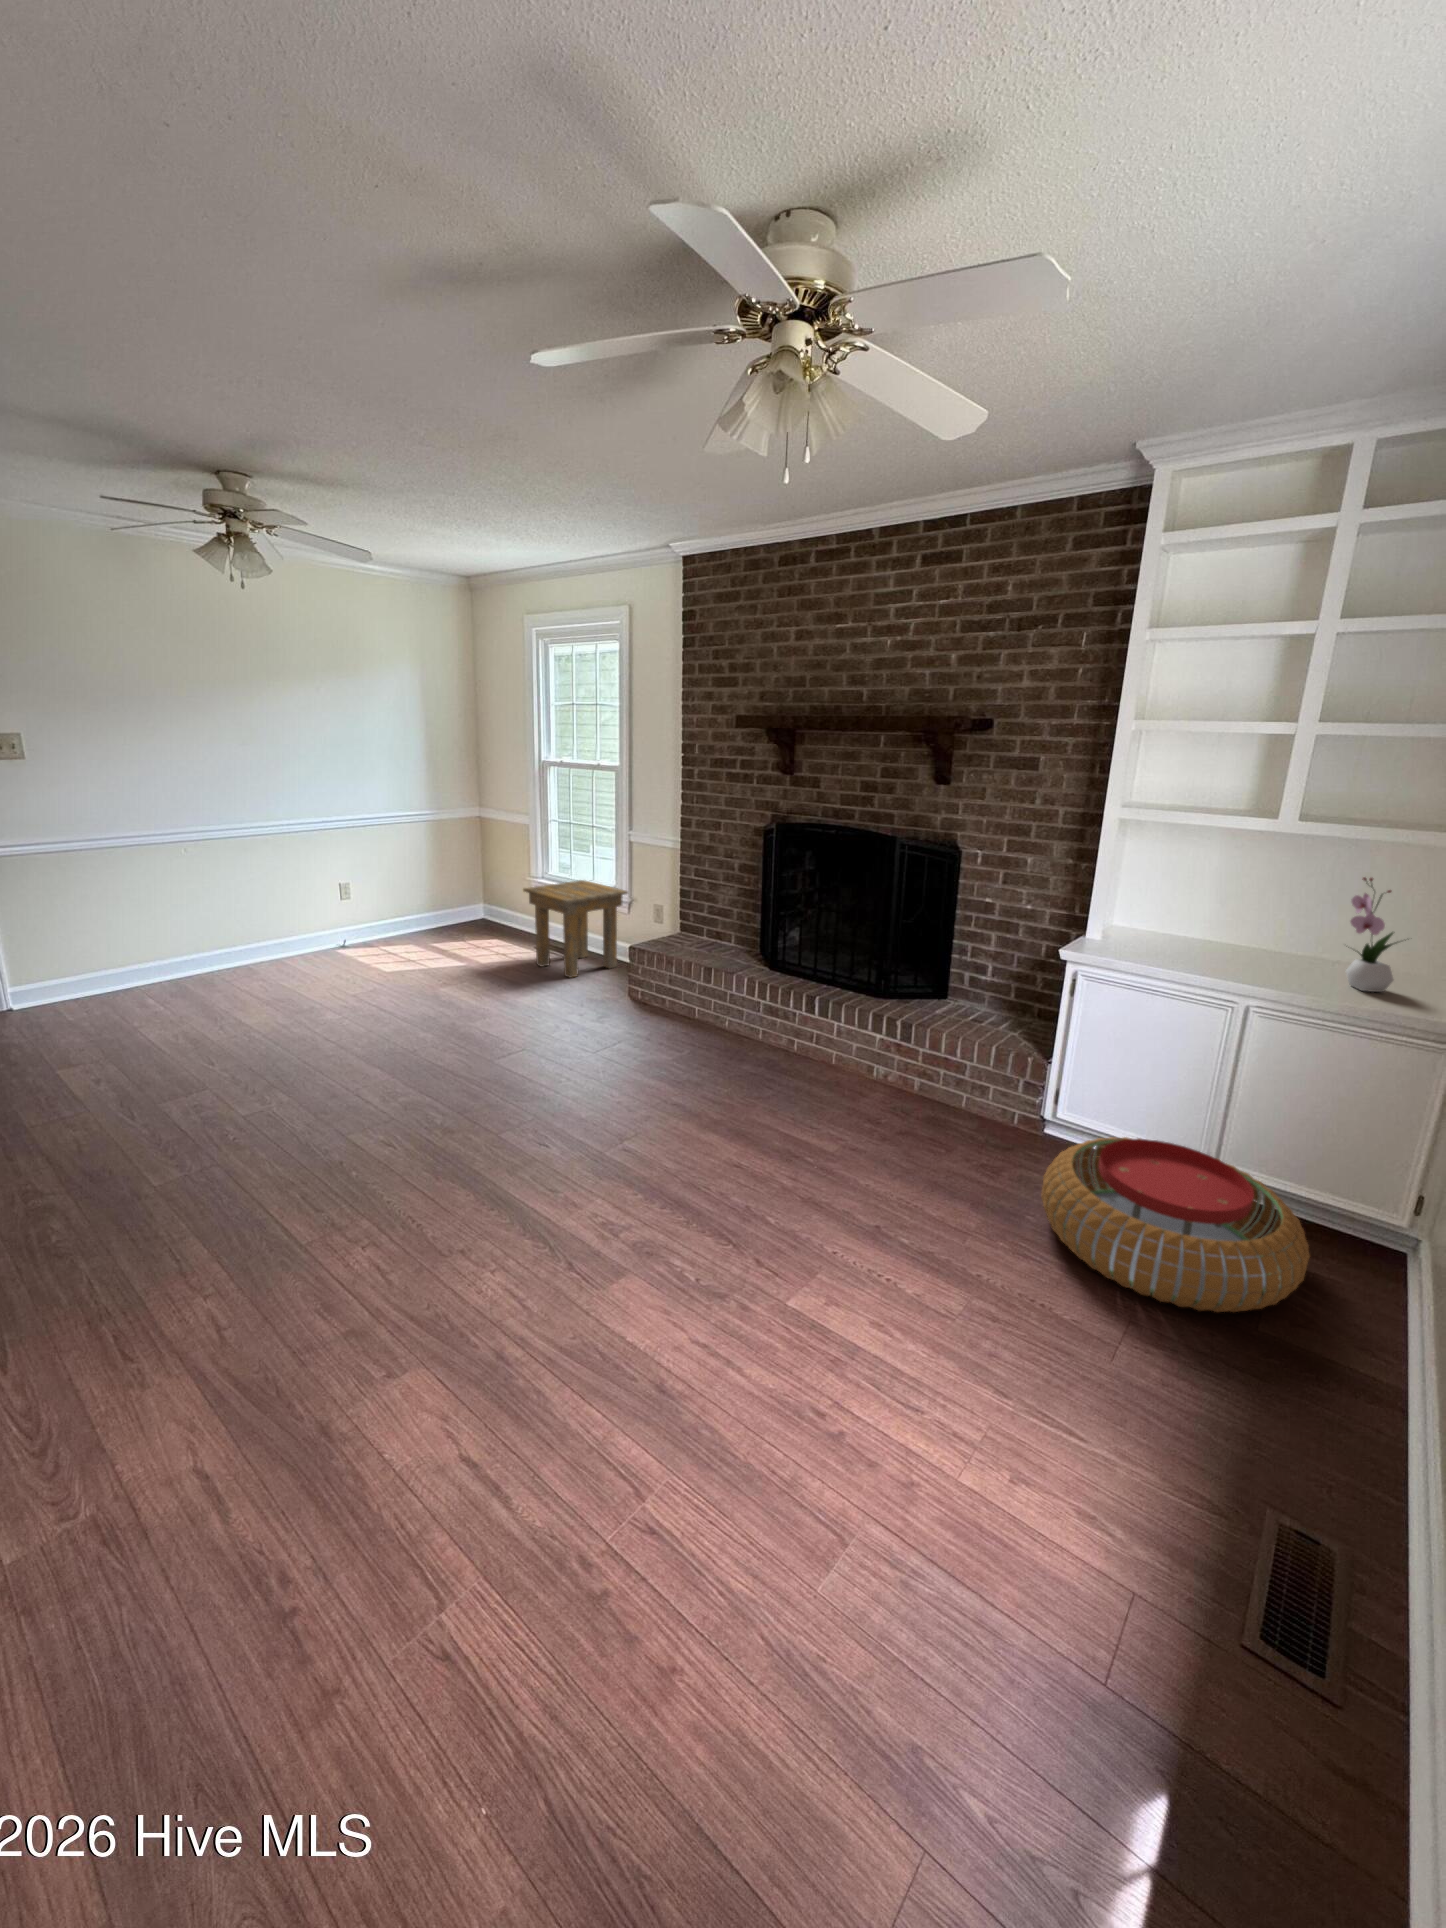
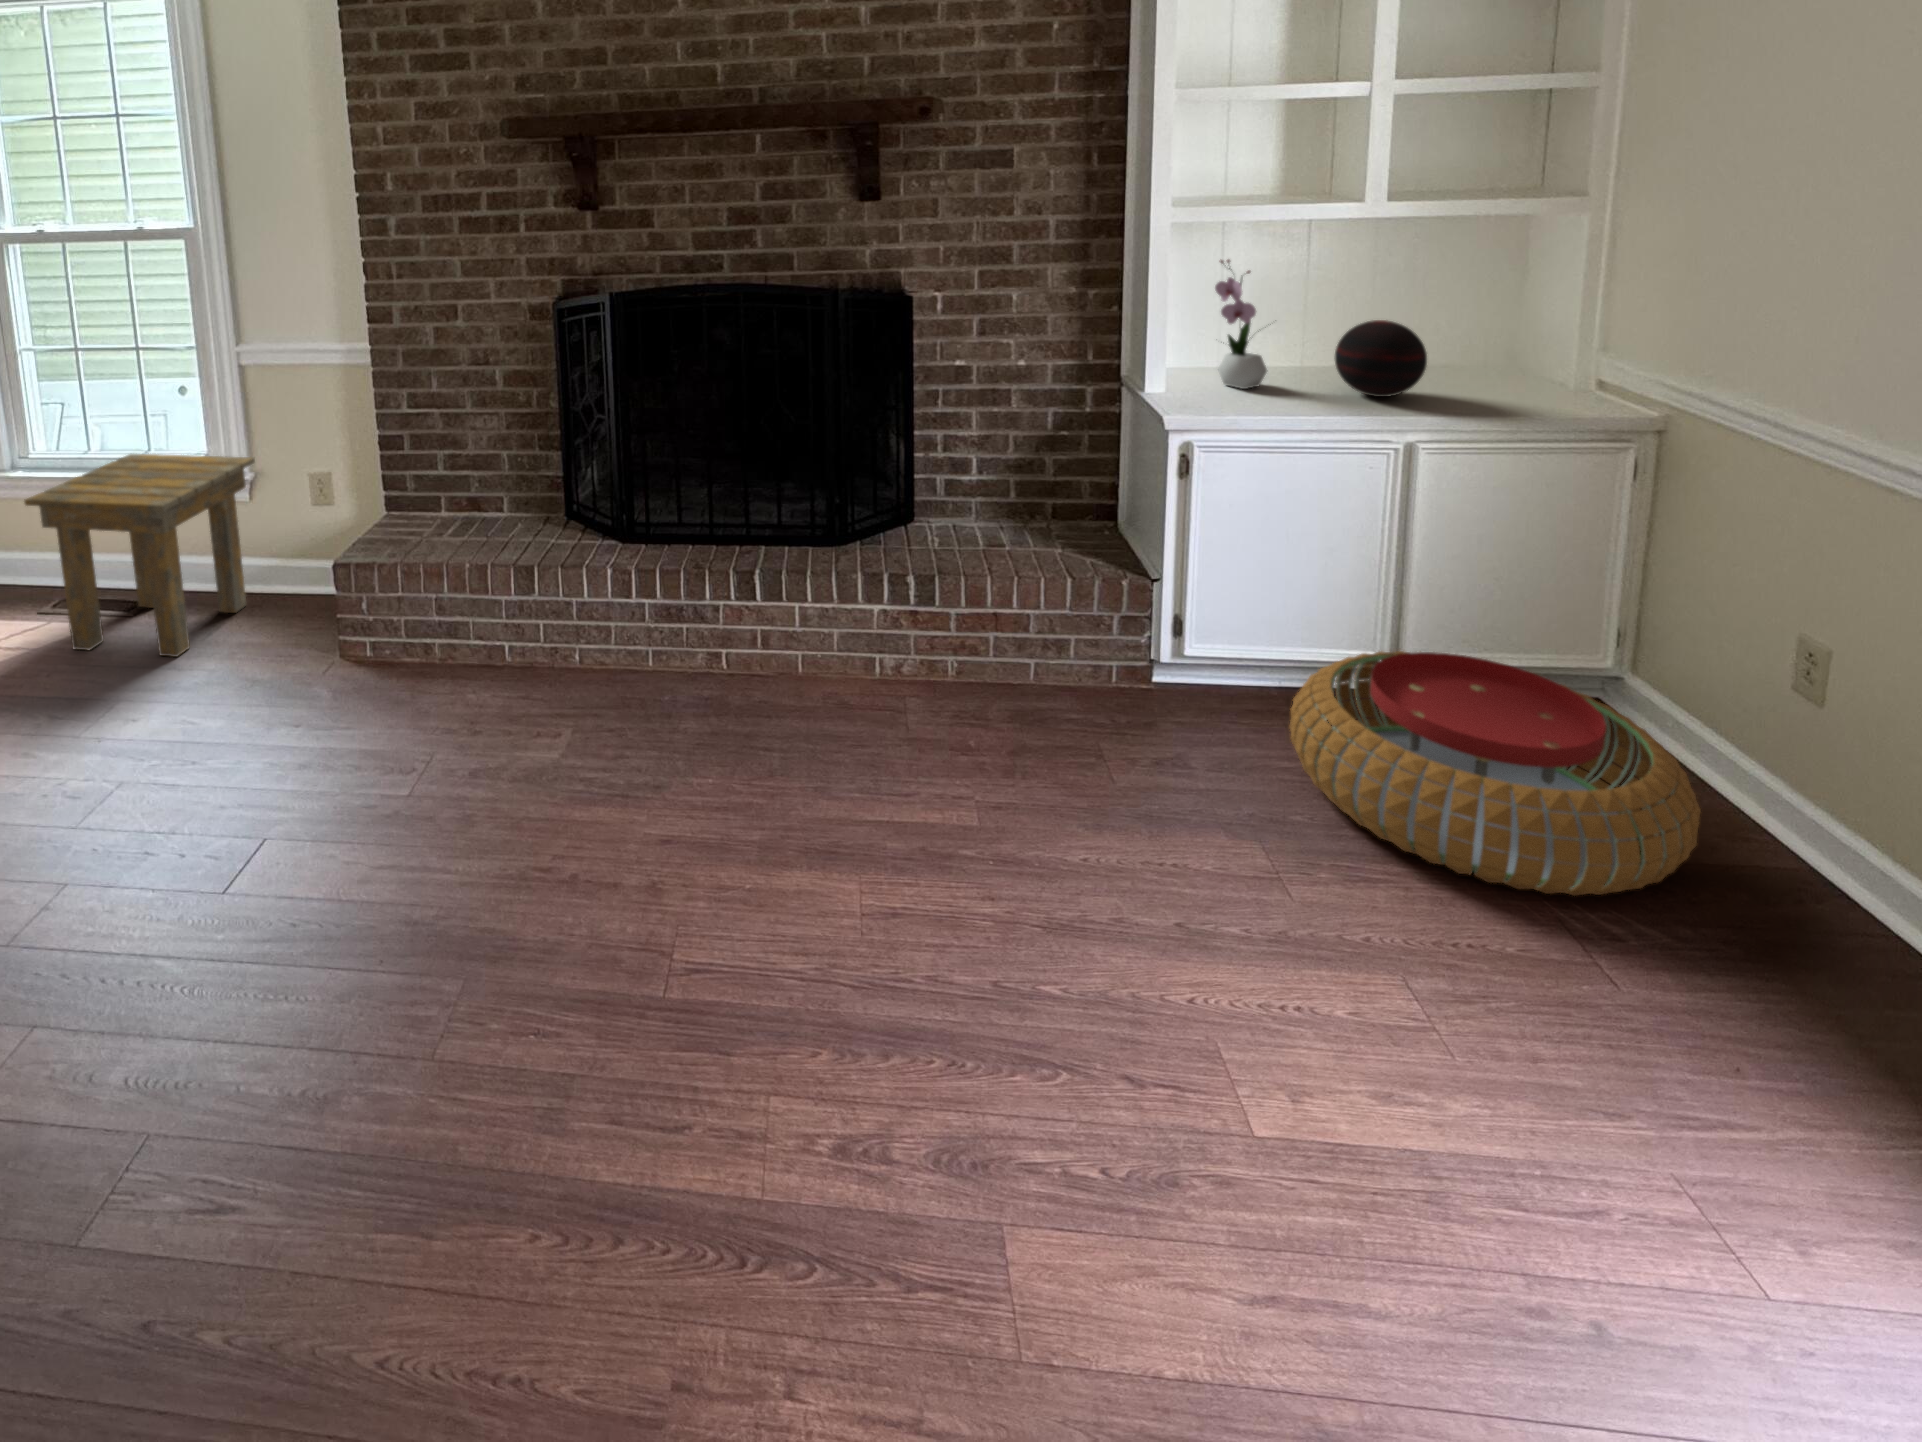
flower arrangement: present [1346,877,1397,992] -> present [1215,260,1267,389]
decorative orb: none [1225,912,1299,972] -> present [1335,320,1427,397]

